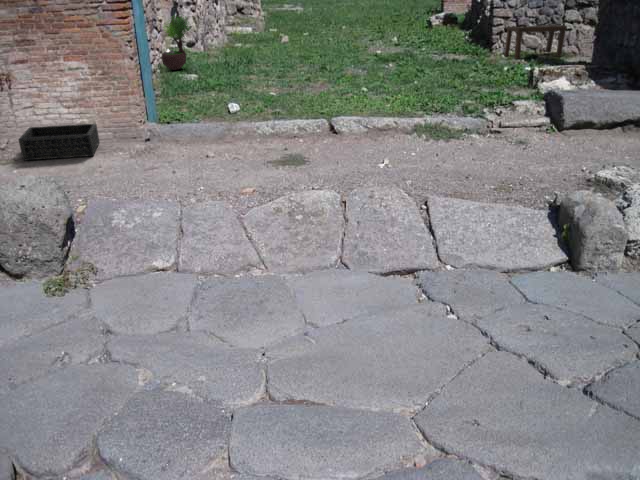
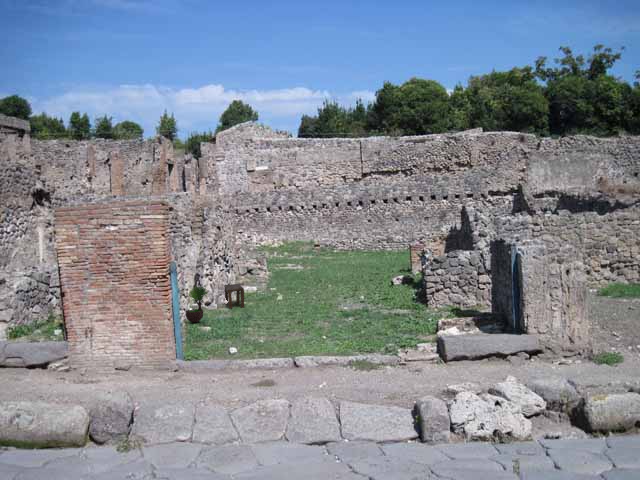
bench: present [504,24,567,59] -> present [224,284,244,309]
basket: present [19,124,100,160] -> none [94,360,143,384]

